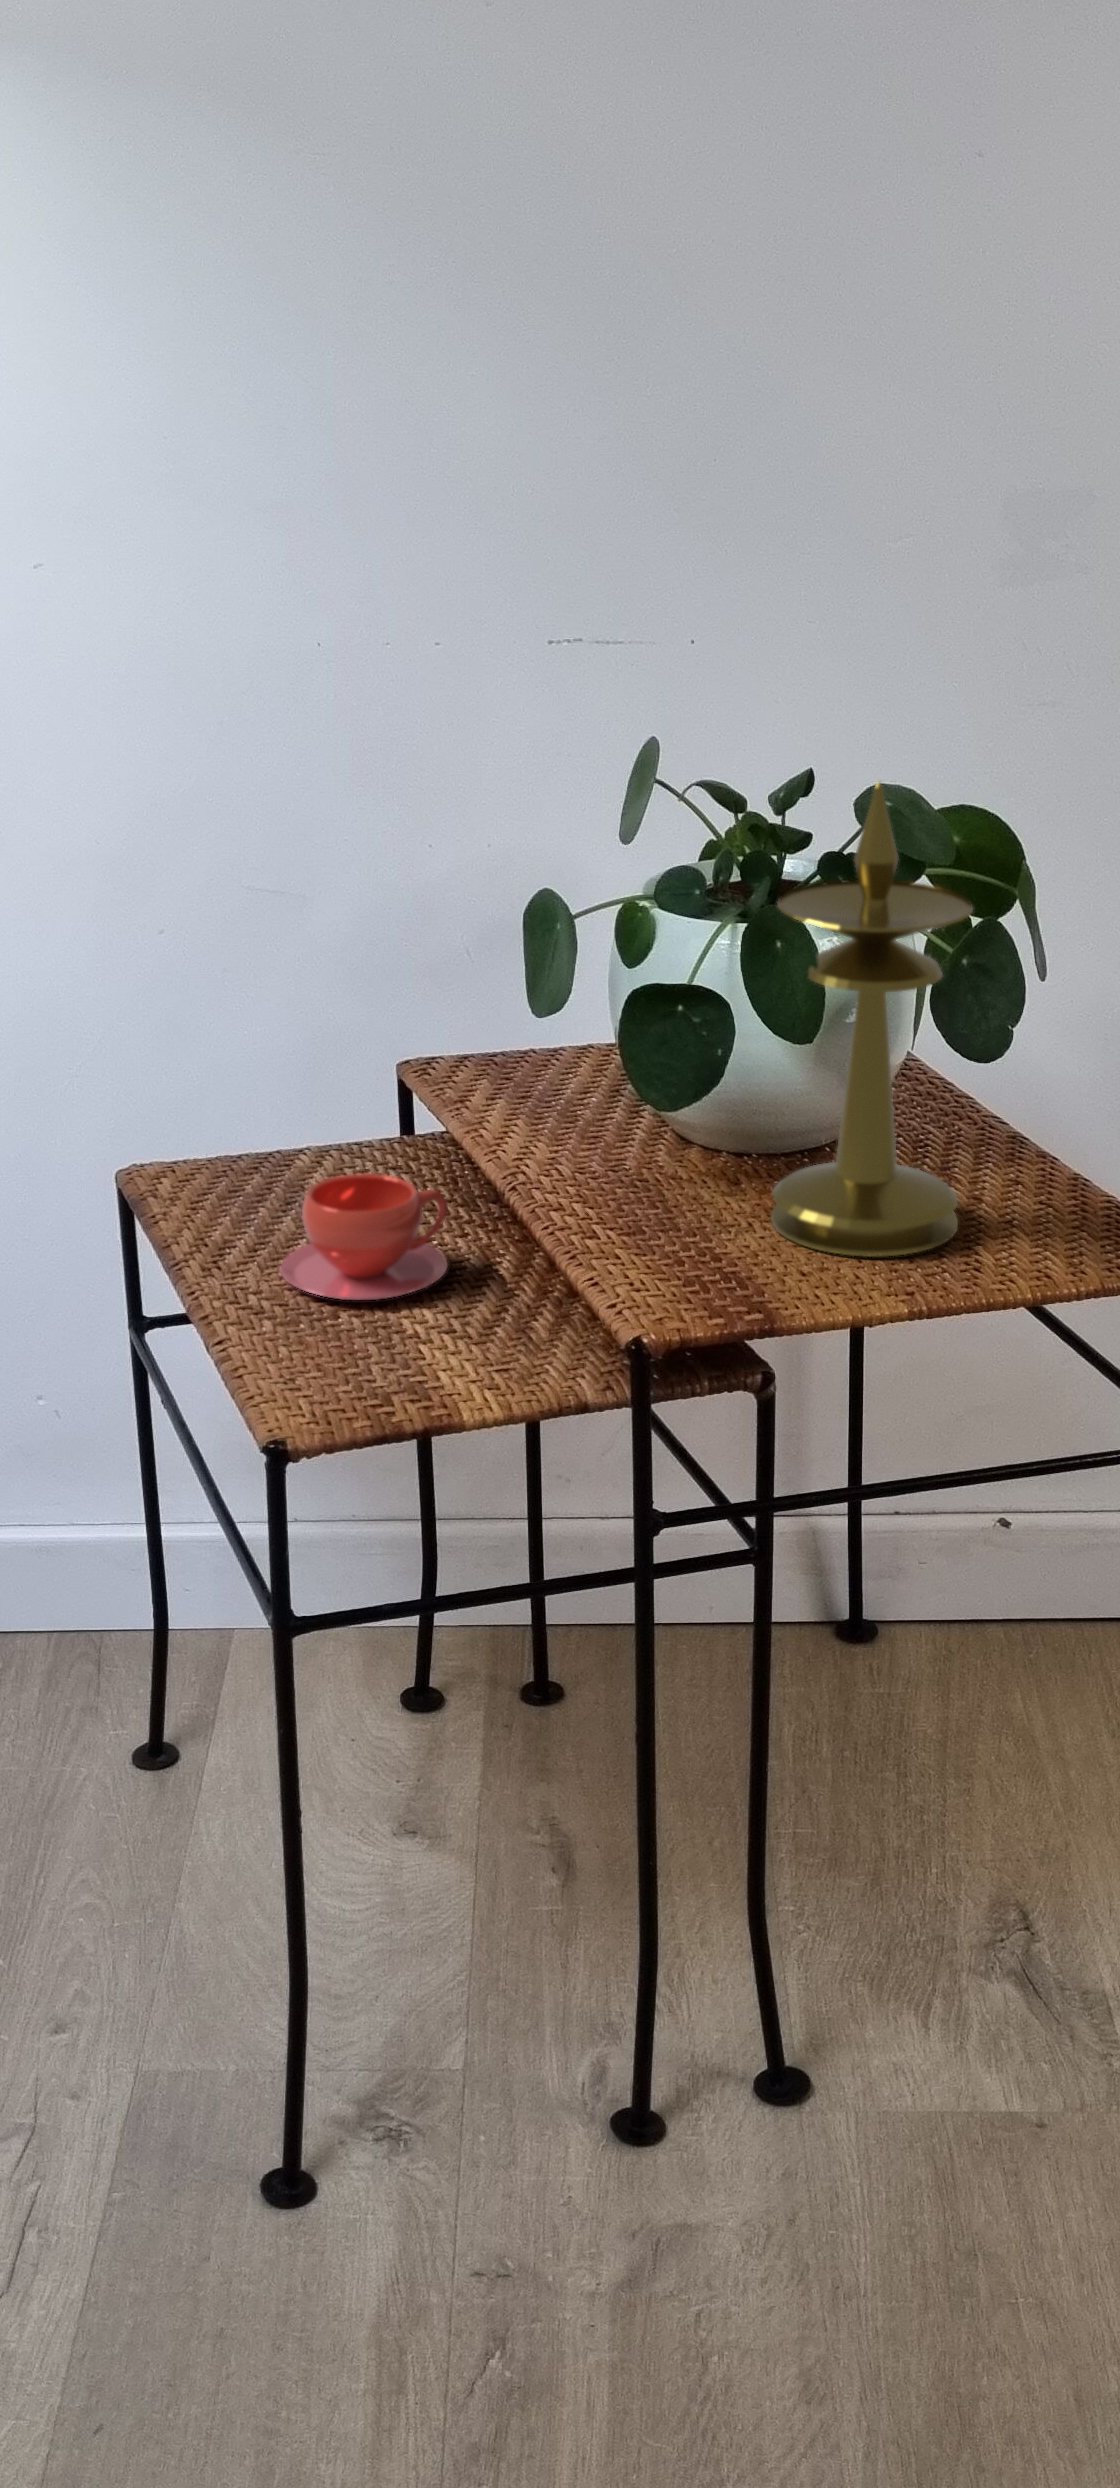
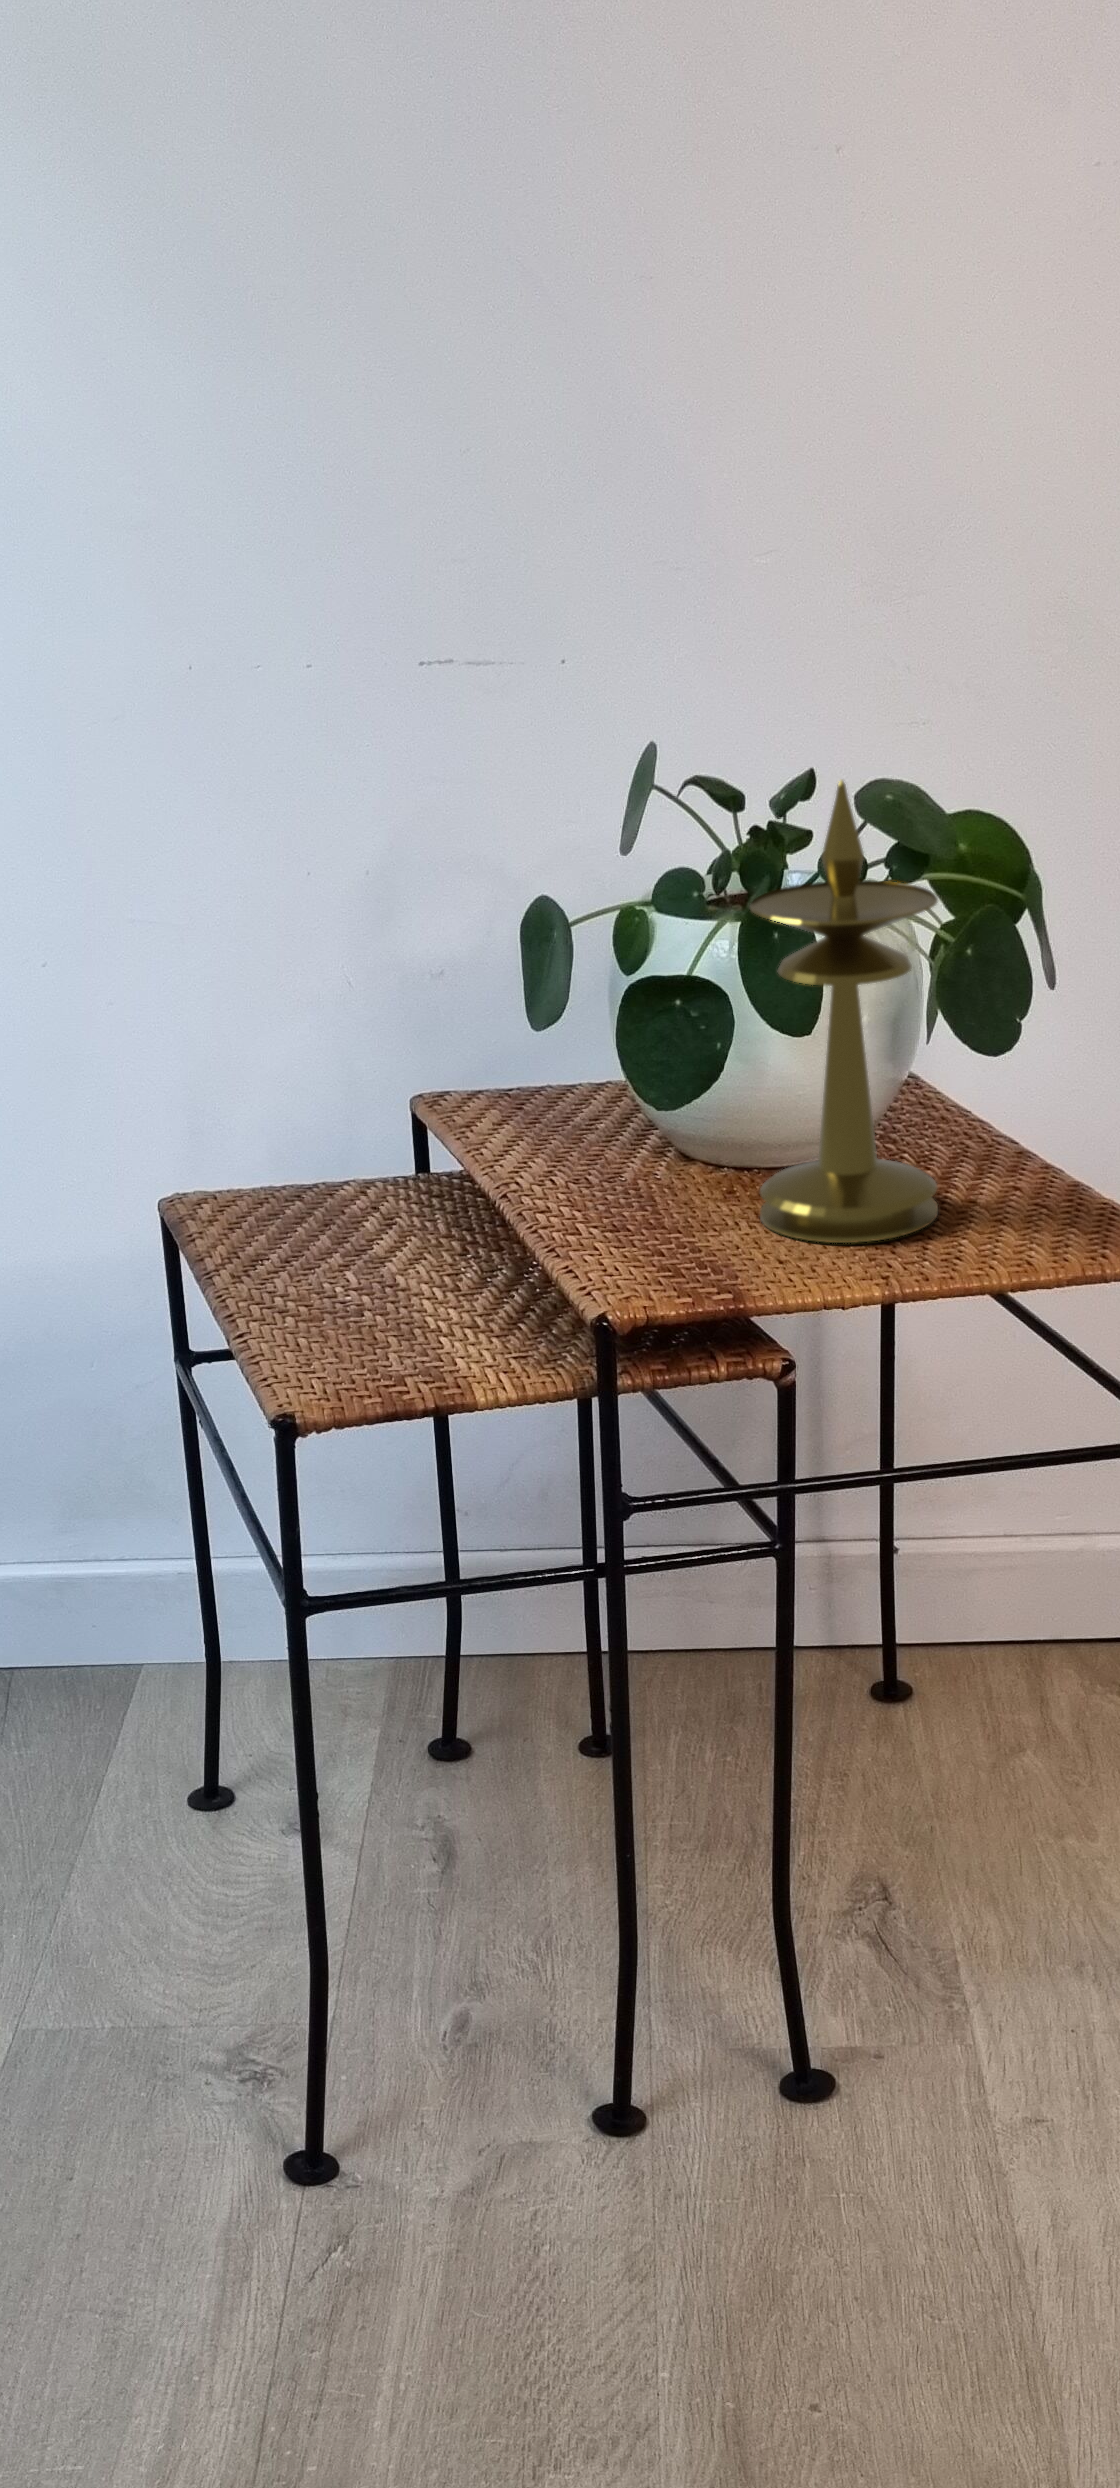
teacup: present [281,1174,448,1301] -> none [304,1185,461,1301]

